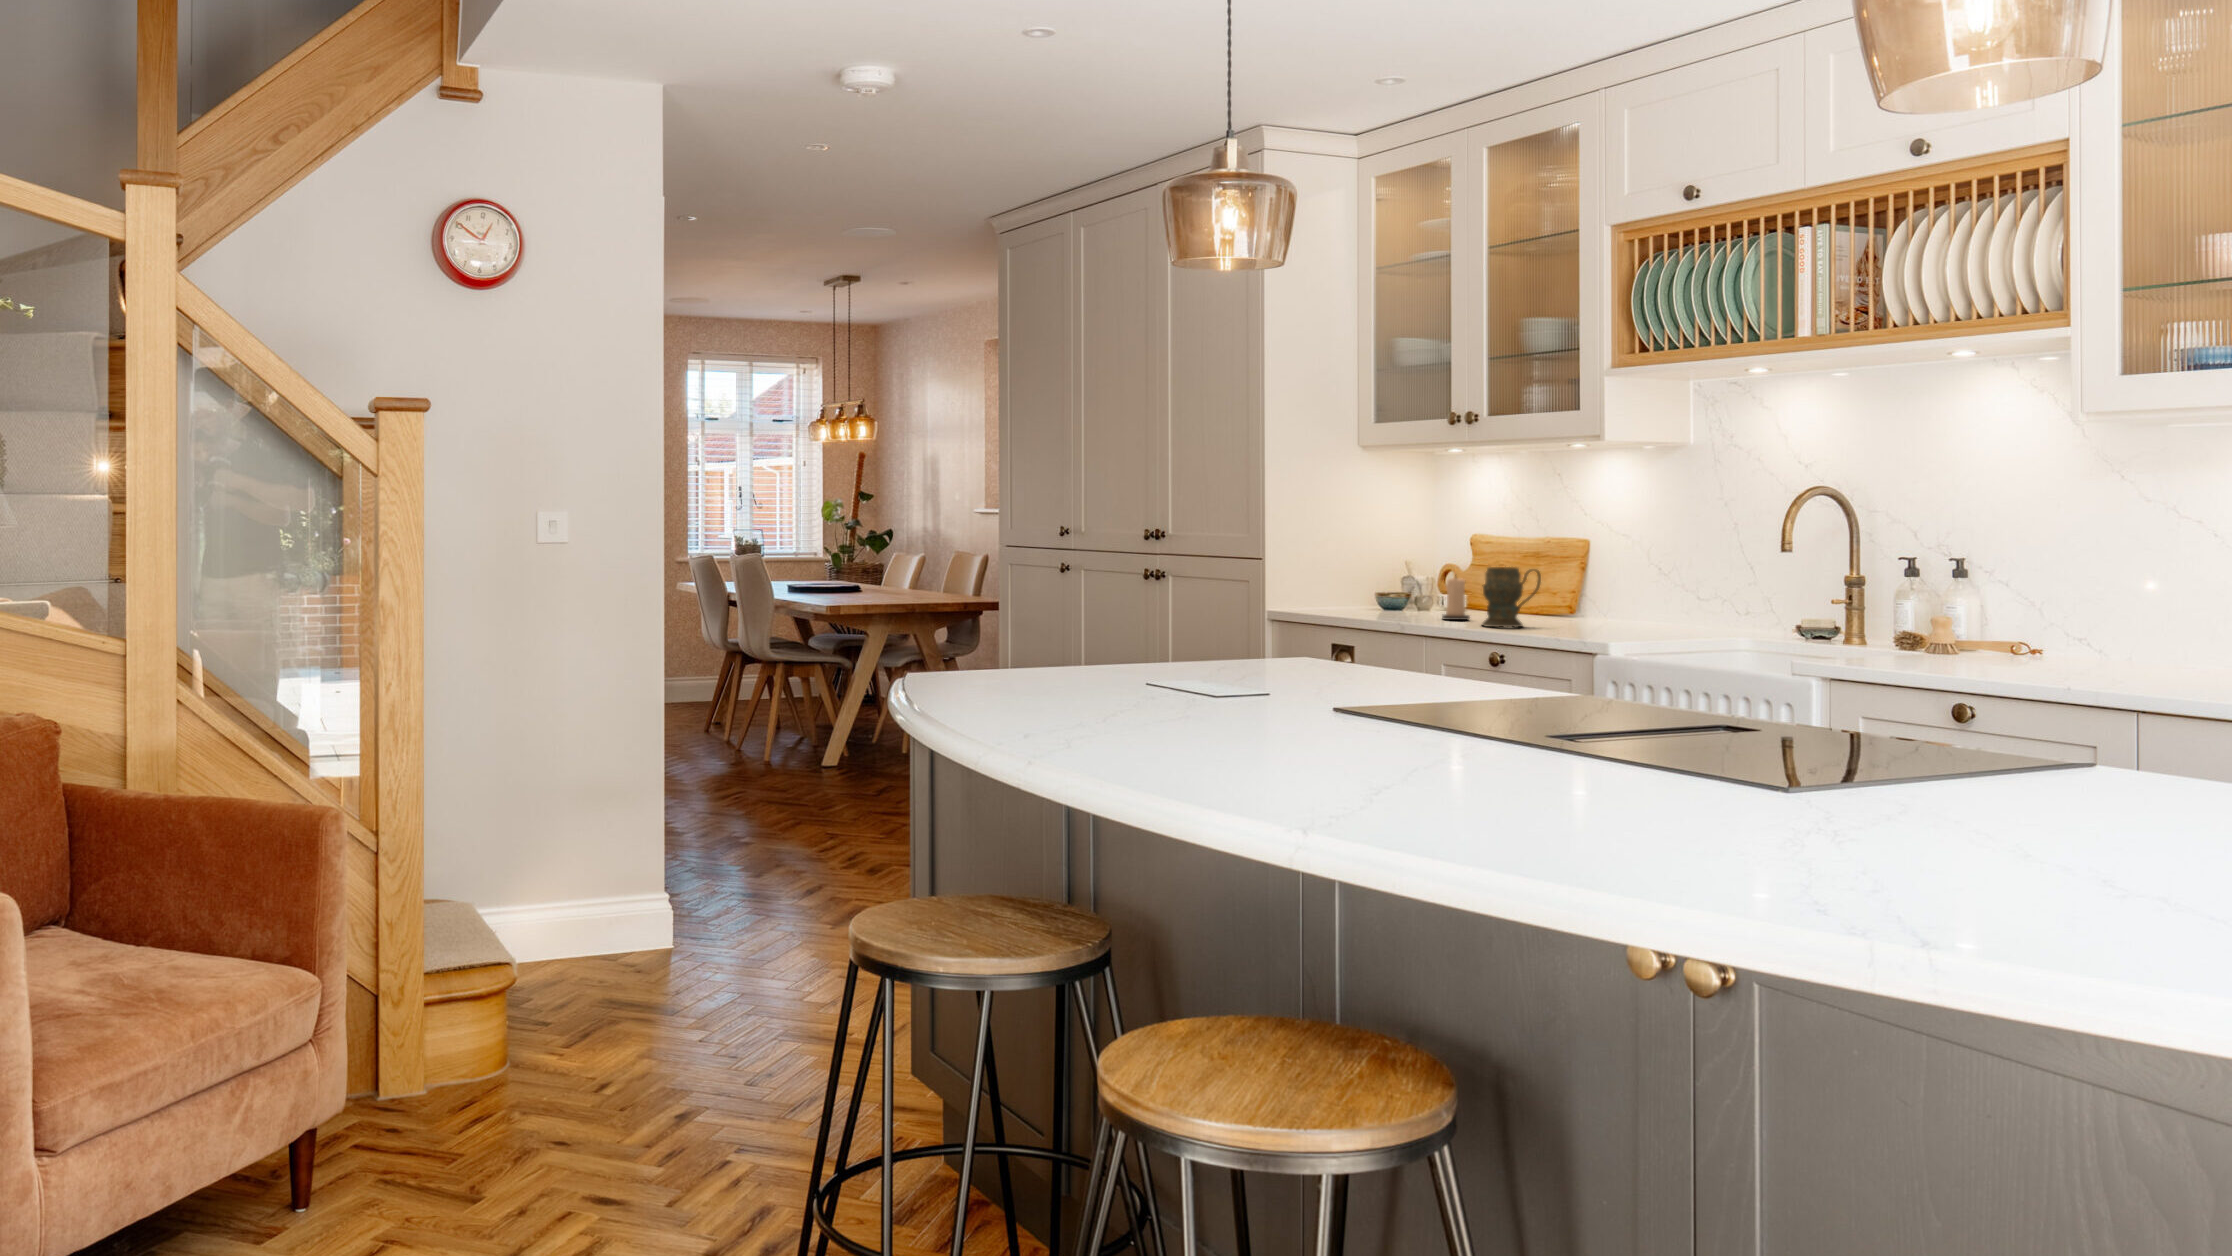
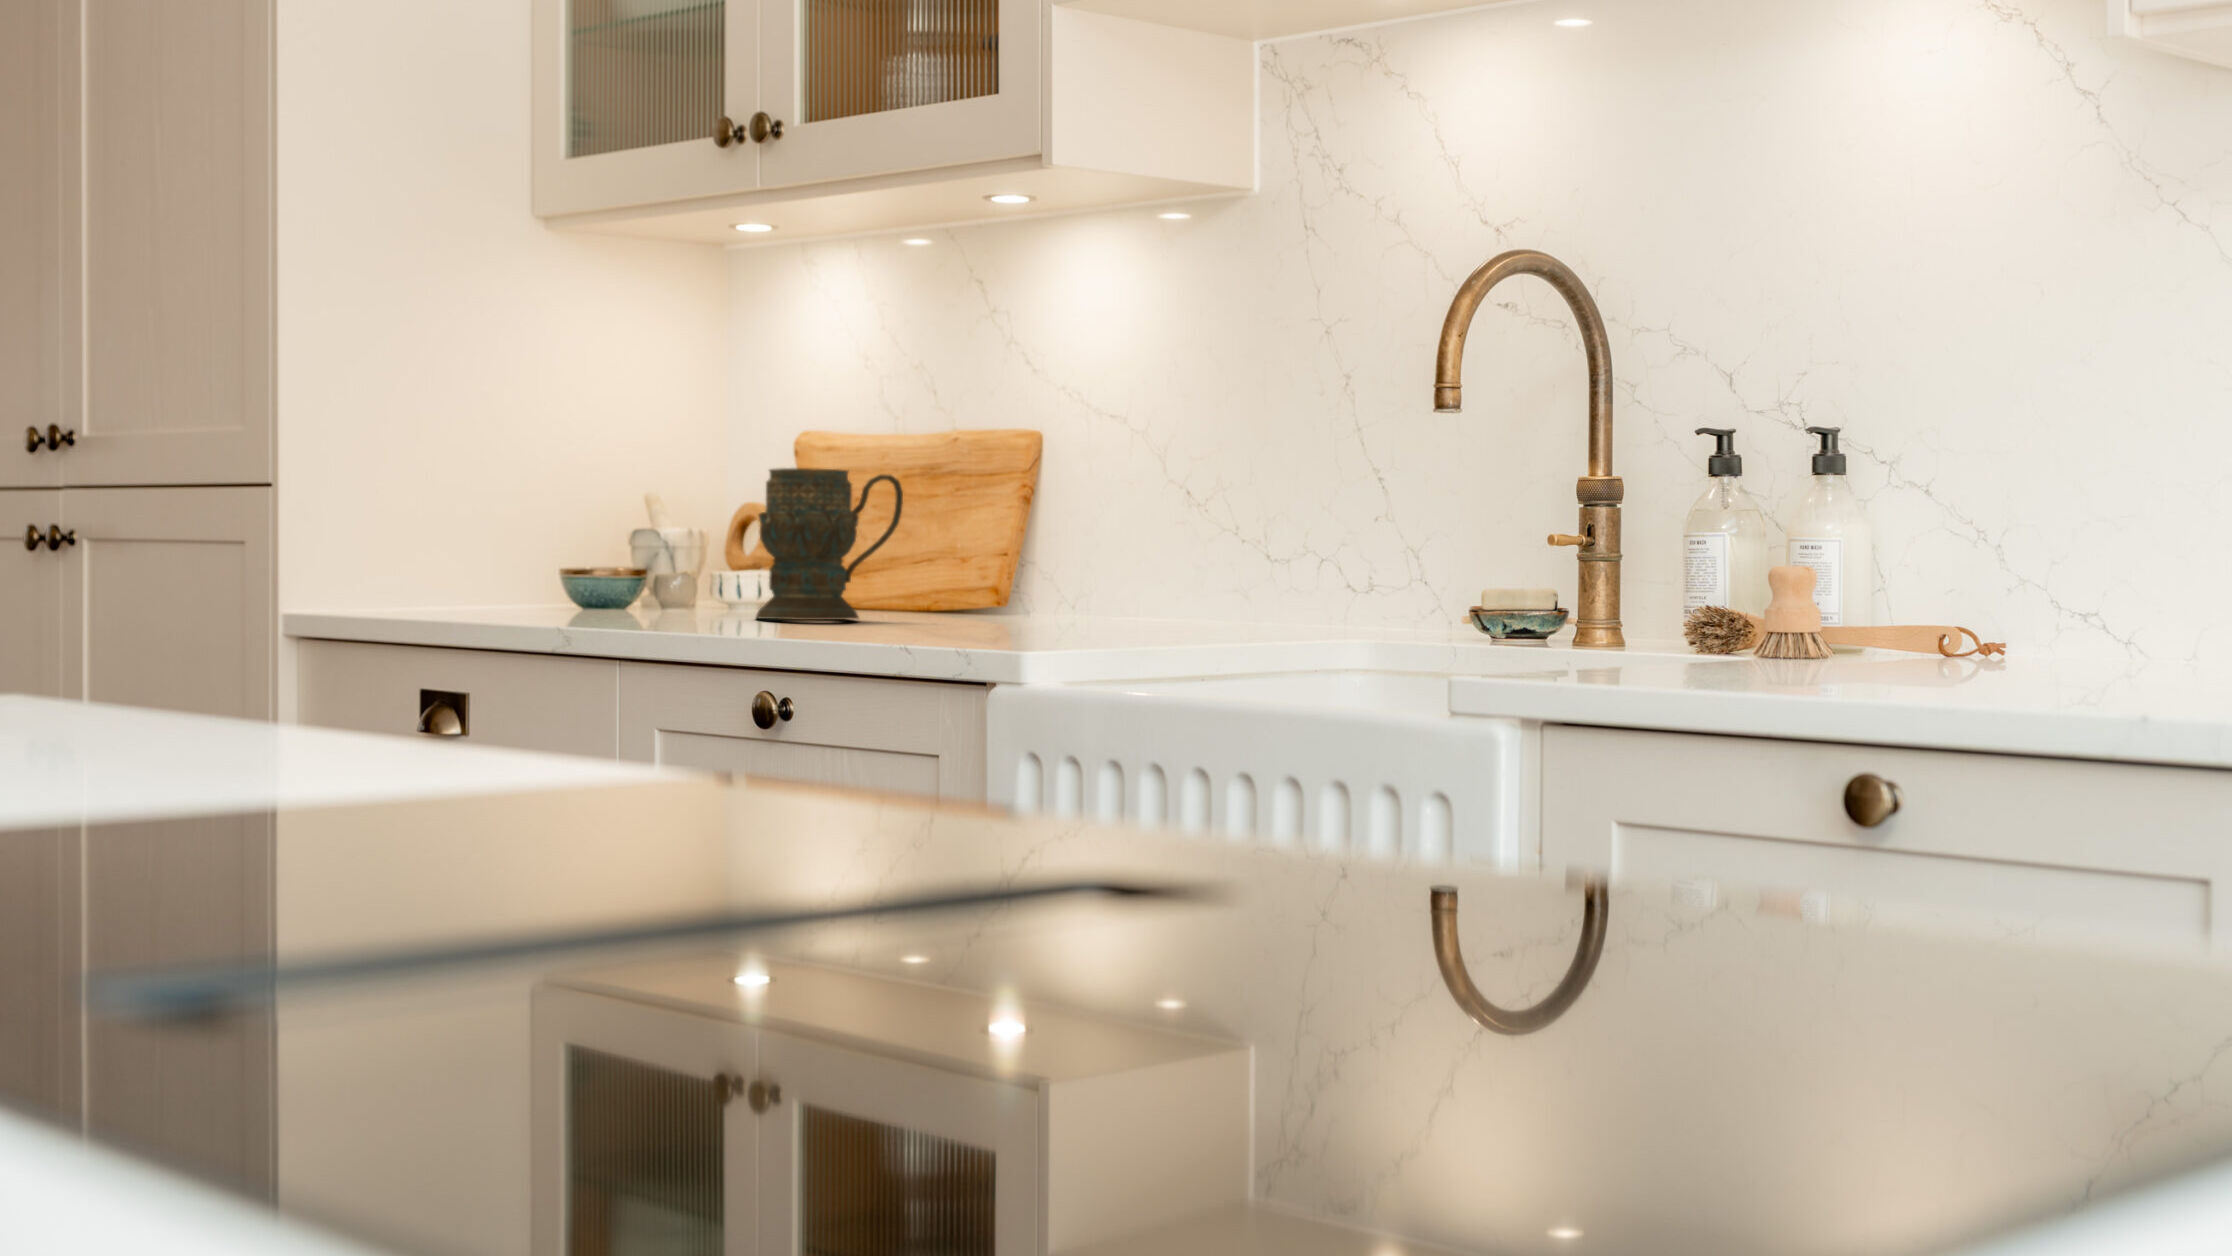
candle: present [1442,577,1470,620] -> none [674,494,740,609]

